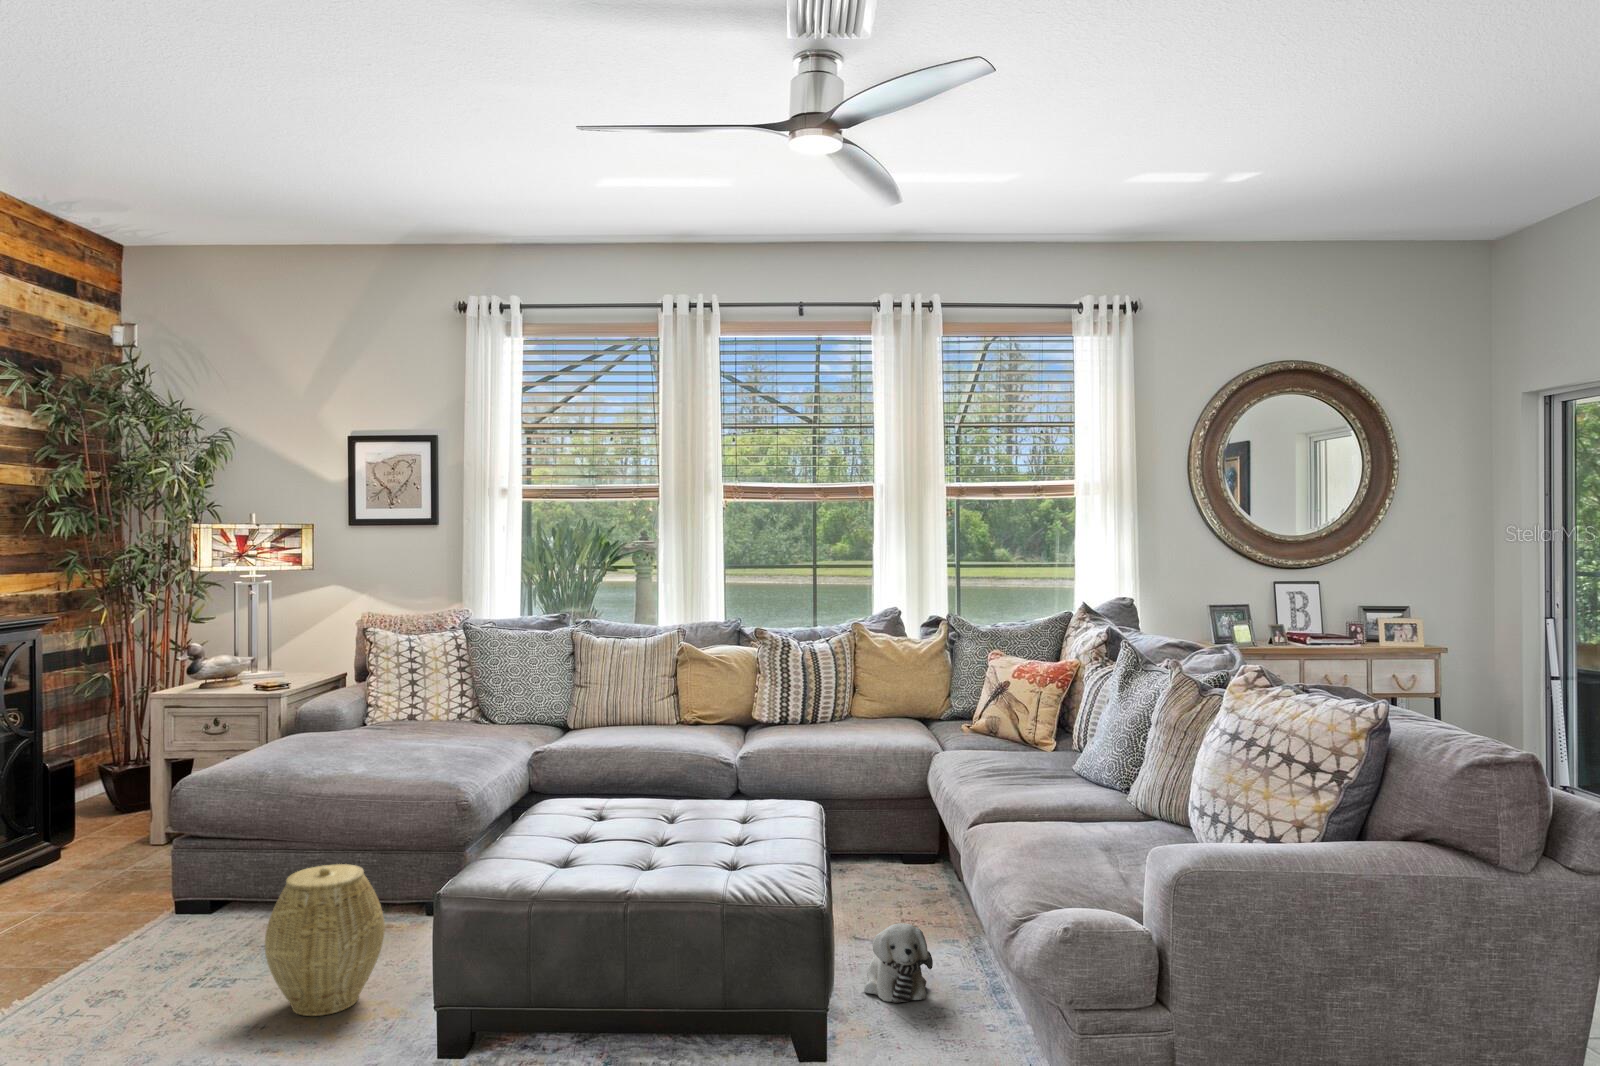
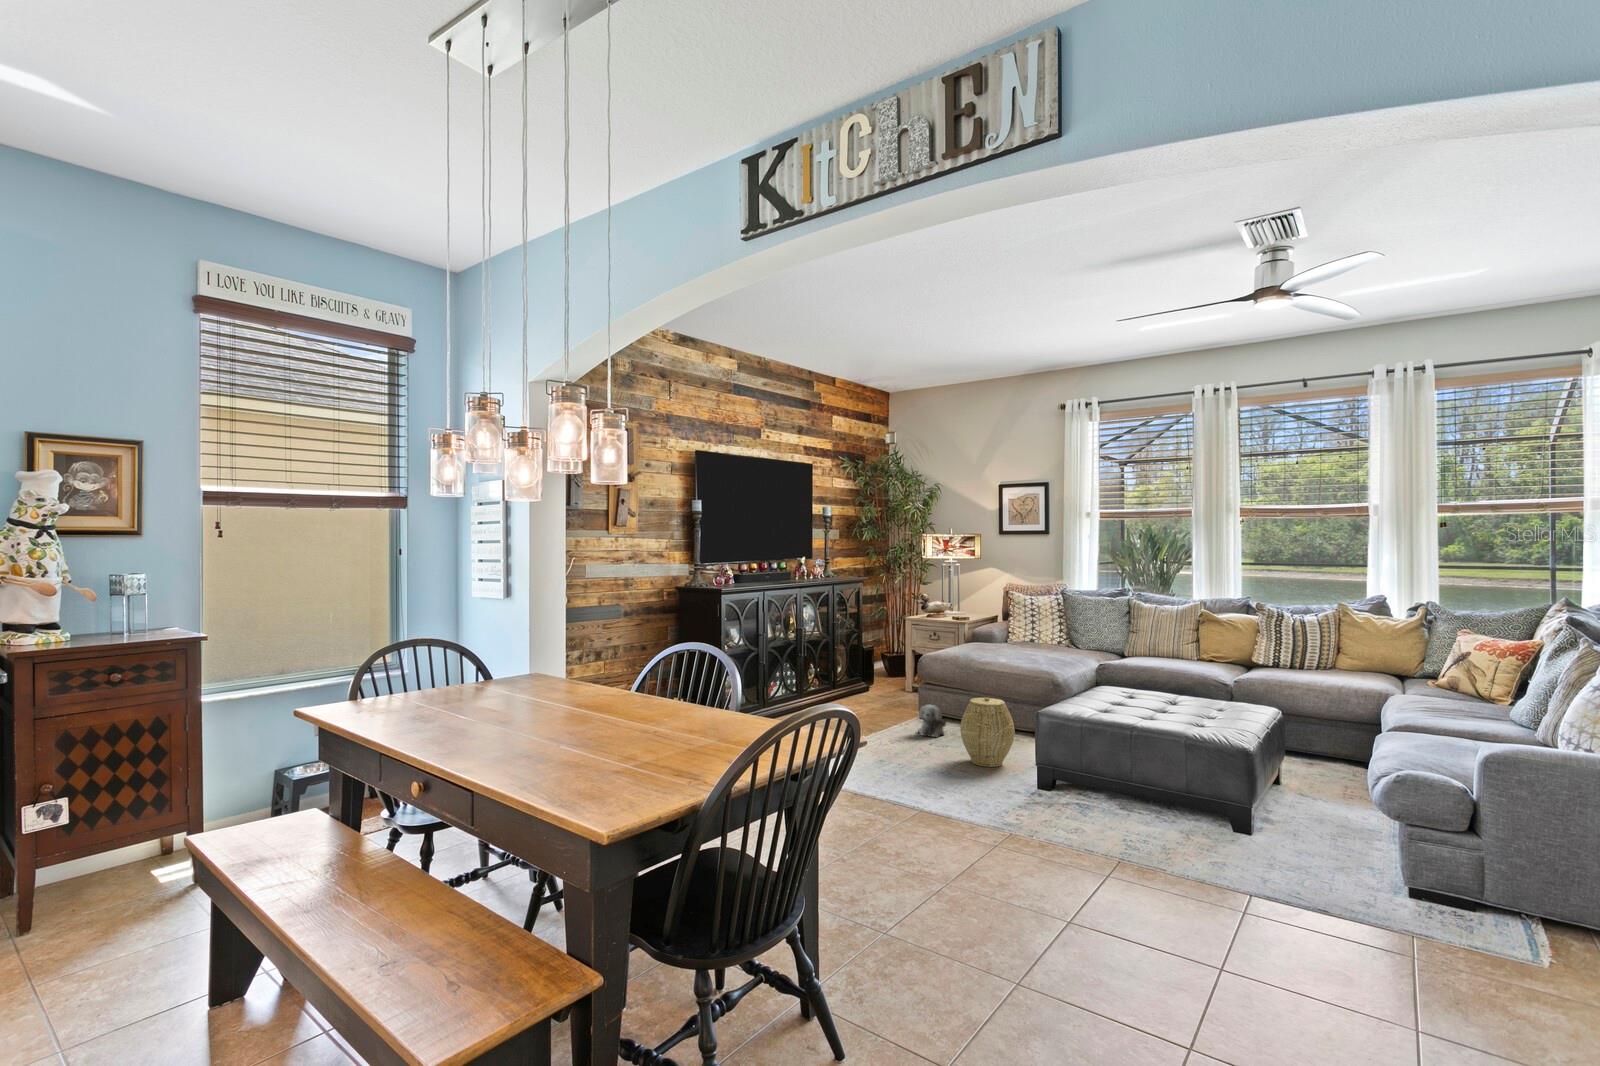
plush toy: present [864,923,933,1003] -> present [918,705,946,737]

